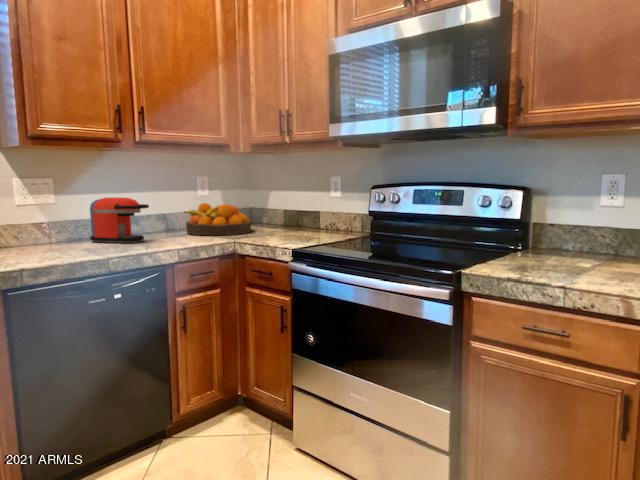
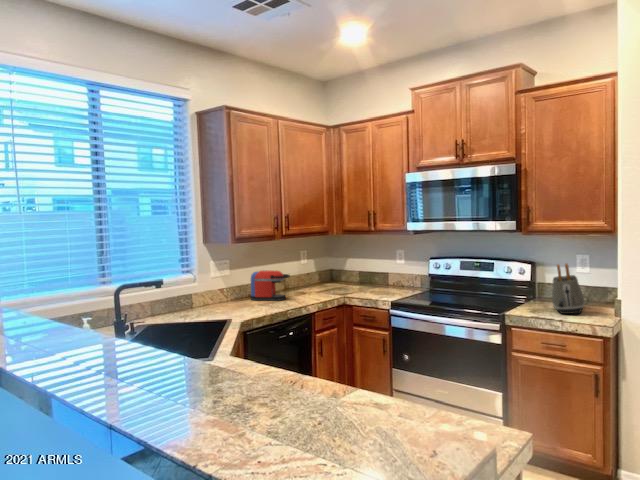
toaster: none [552,182,613,276] -> present [552,264,585,314]
fruit bowl: present [184,203,251,235] -> none [300,270,344,292]

